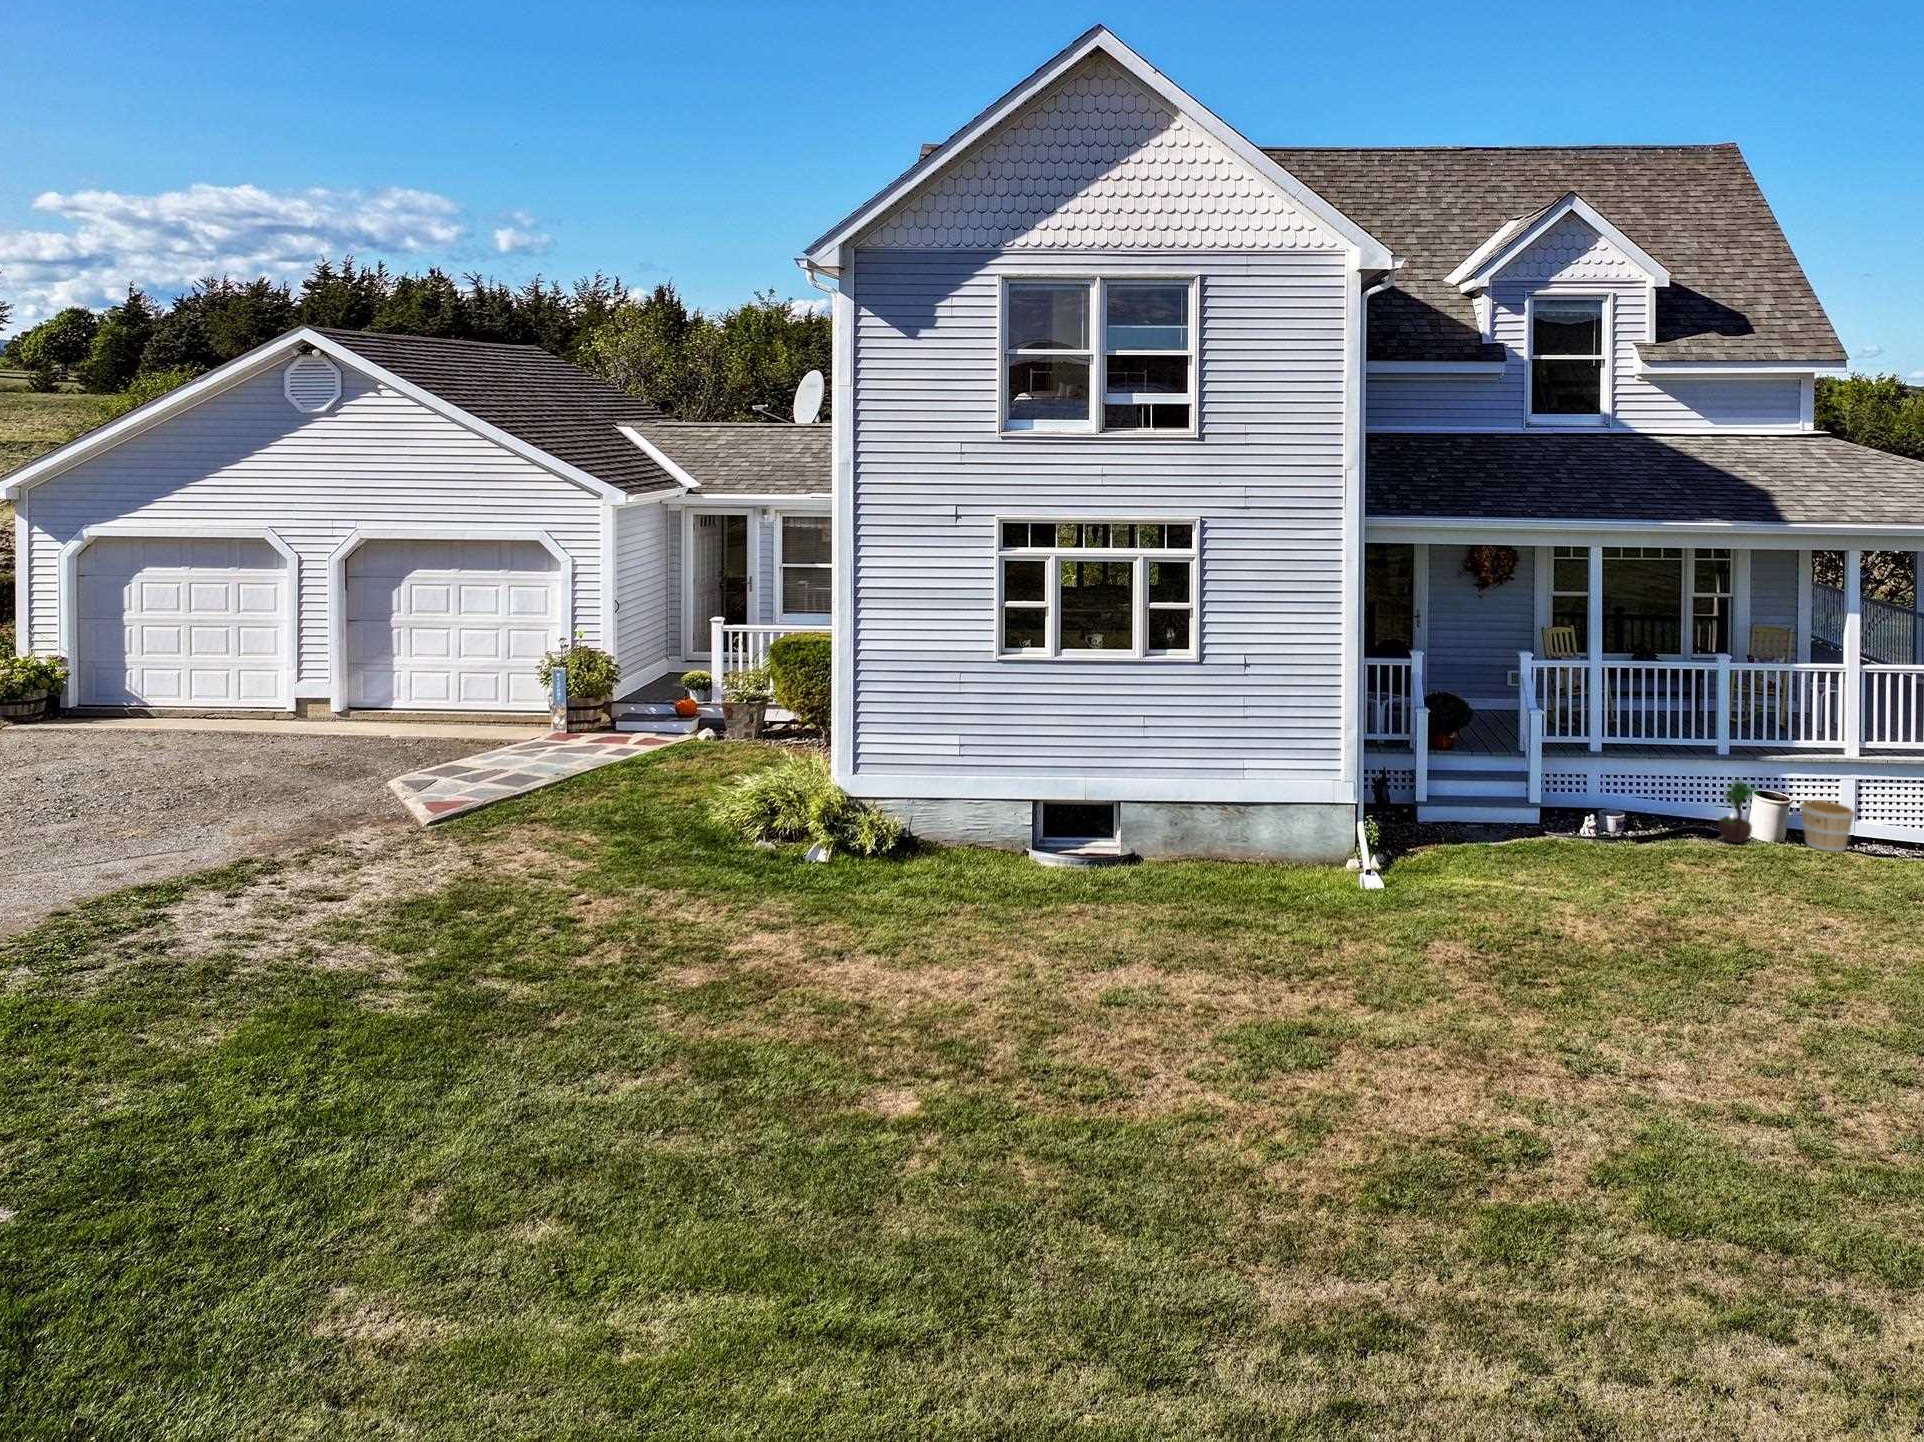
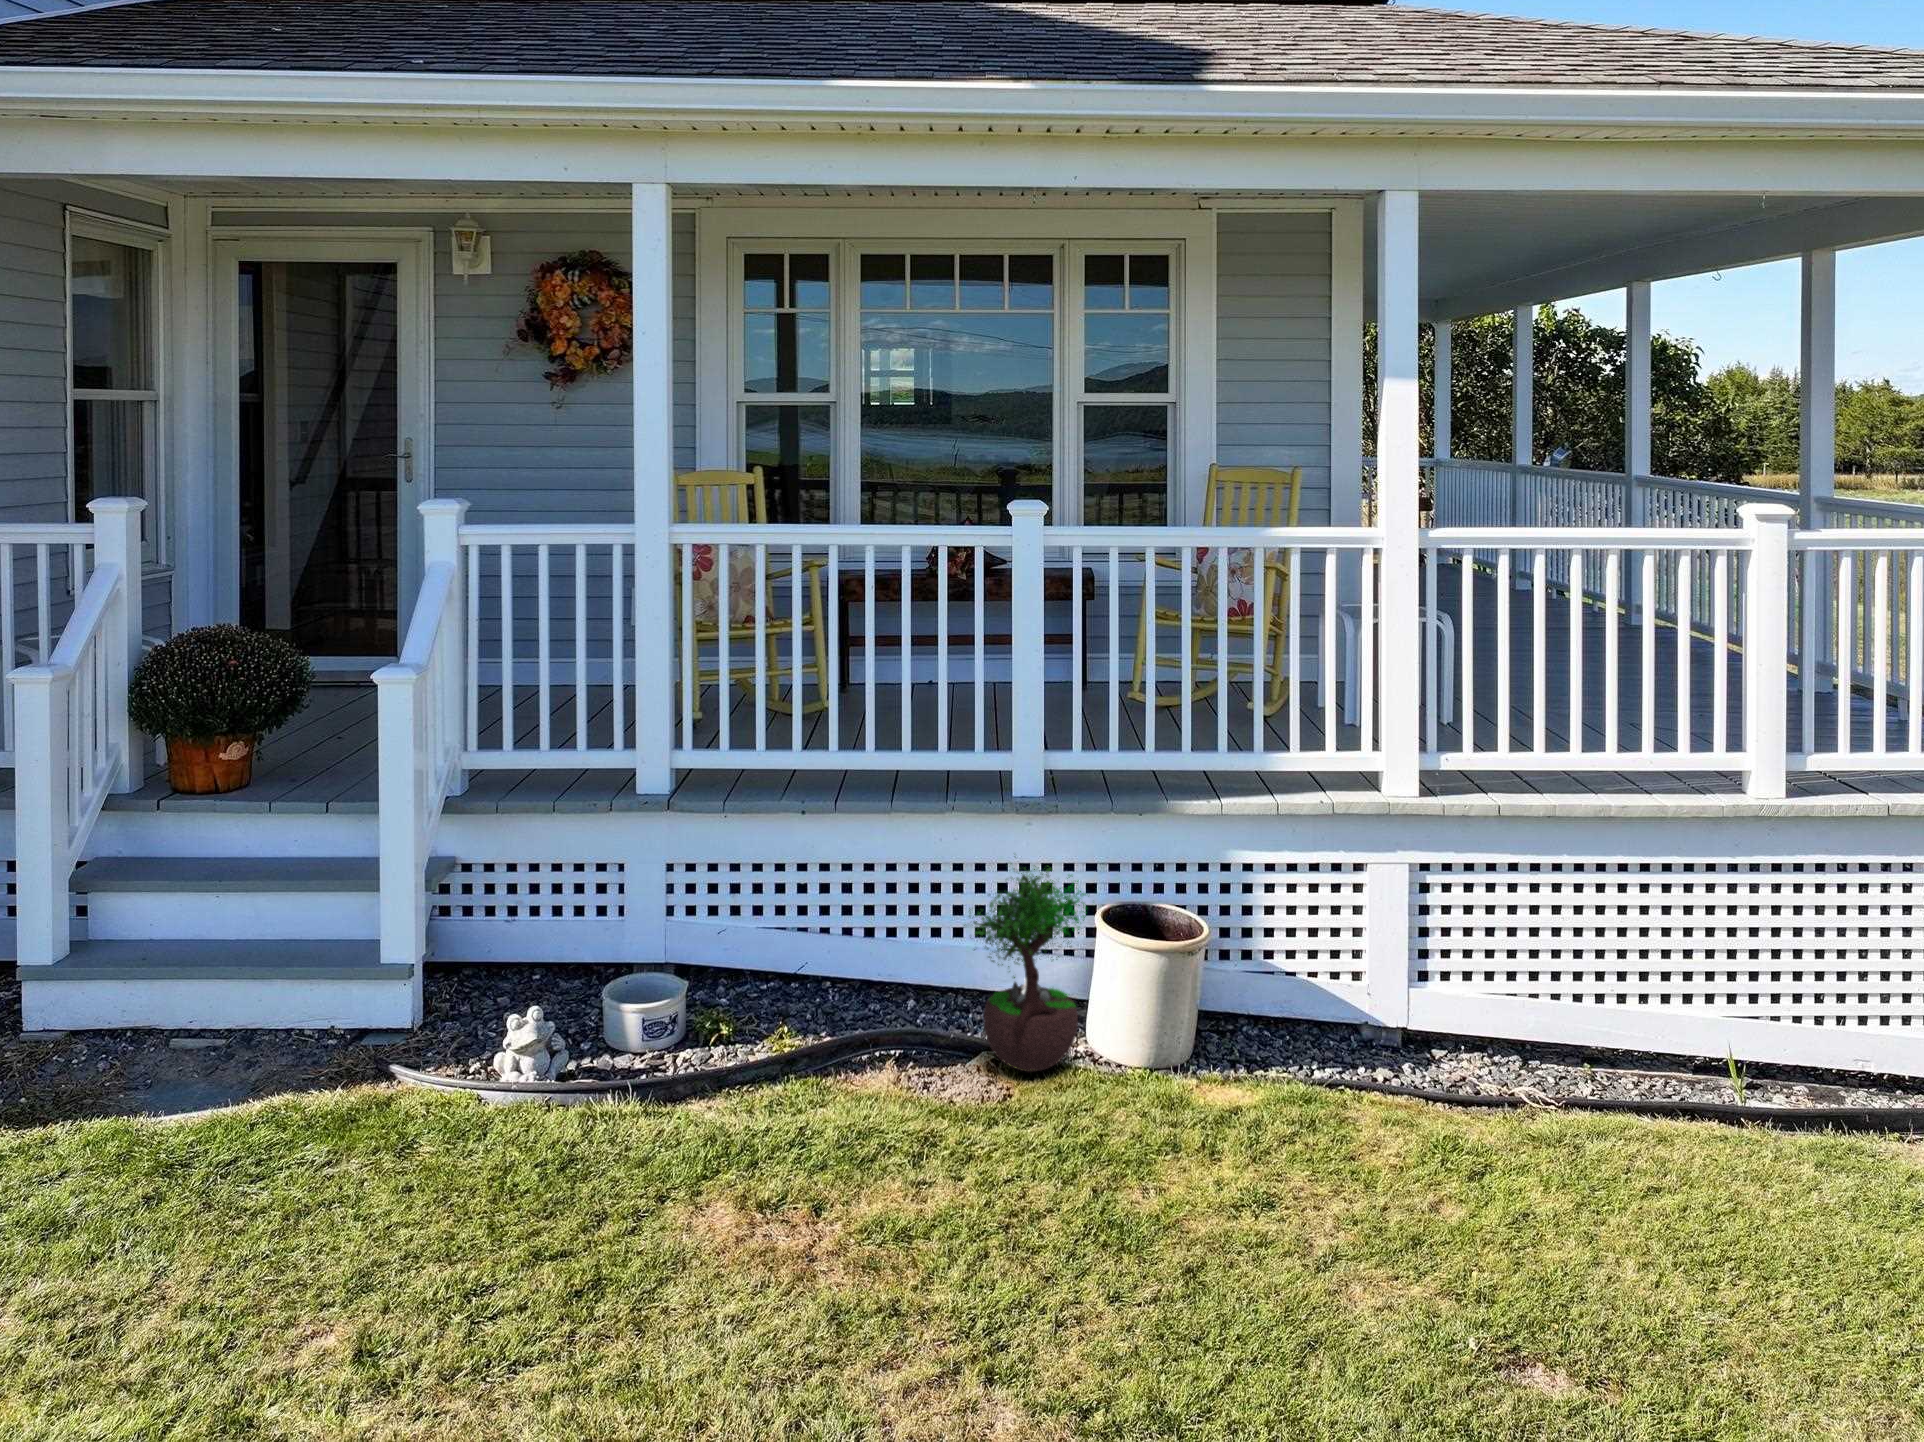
wooden bucket: present [1799,800,1855,852] -> none [1231,925,1383,1100]

